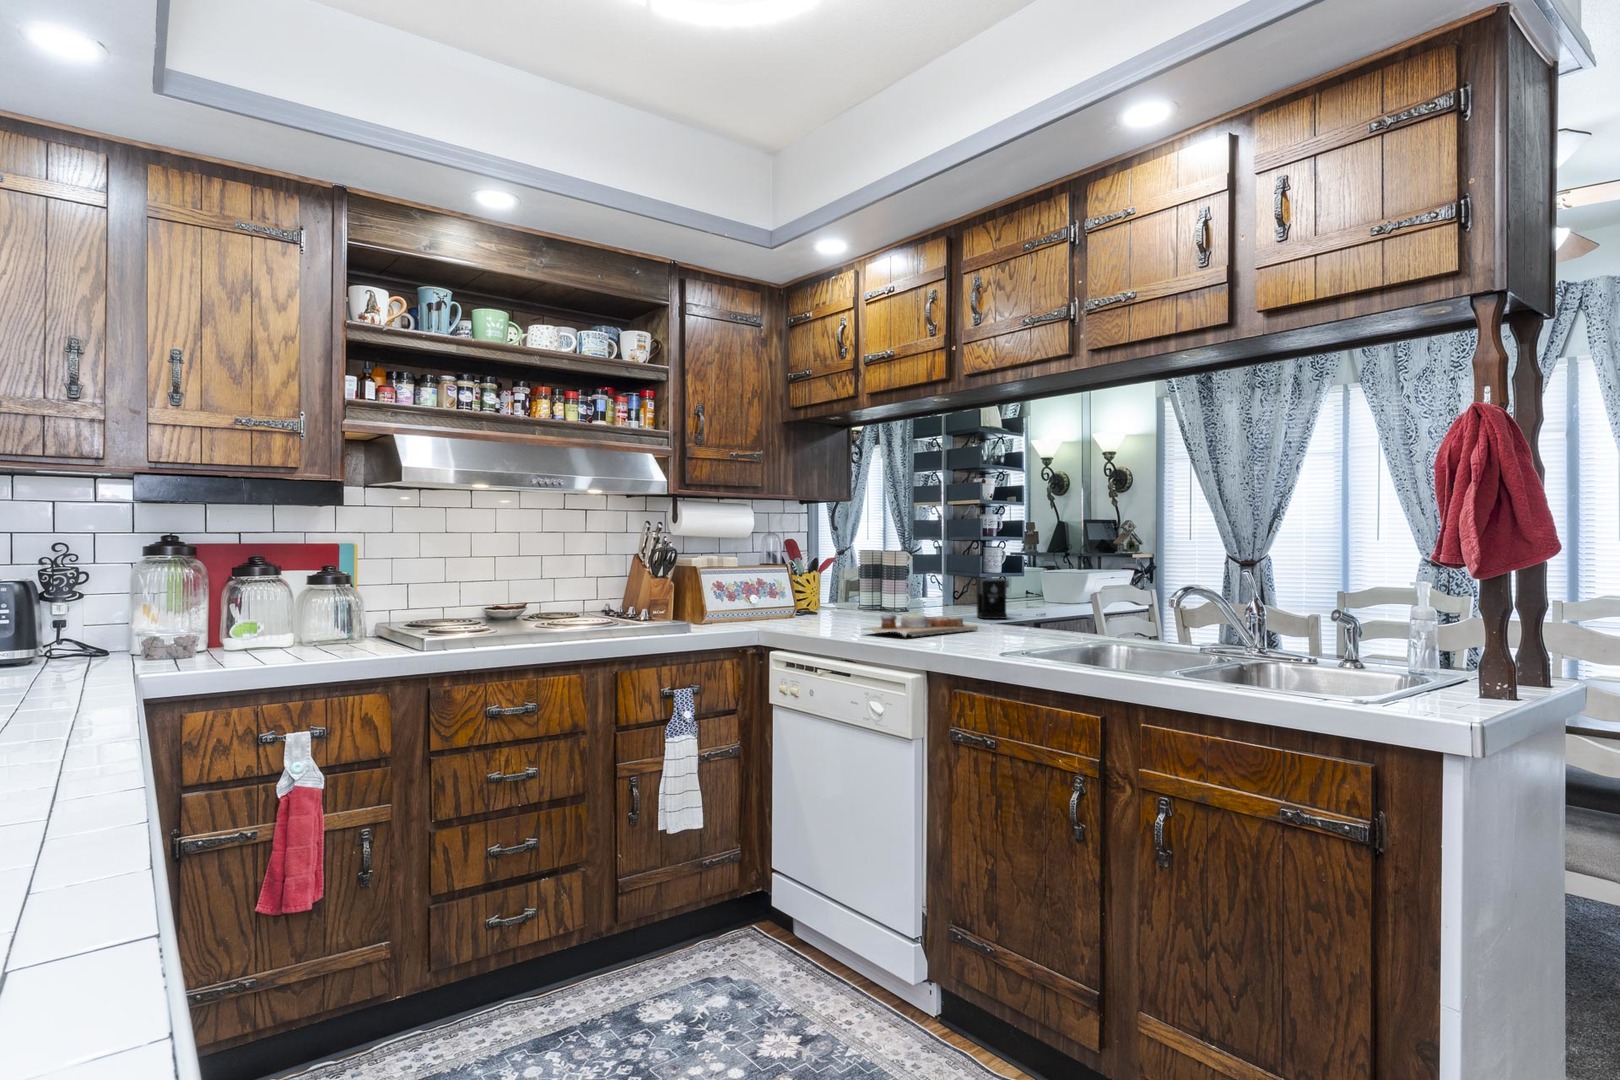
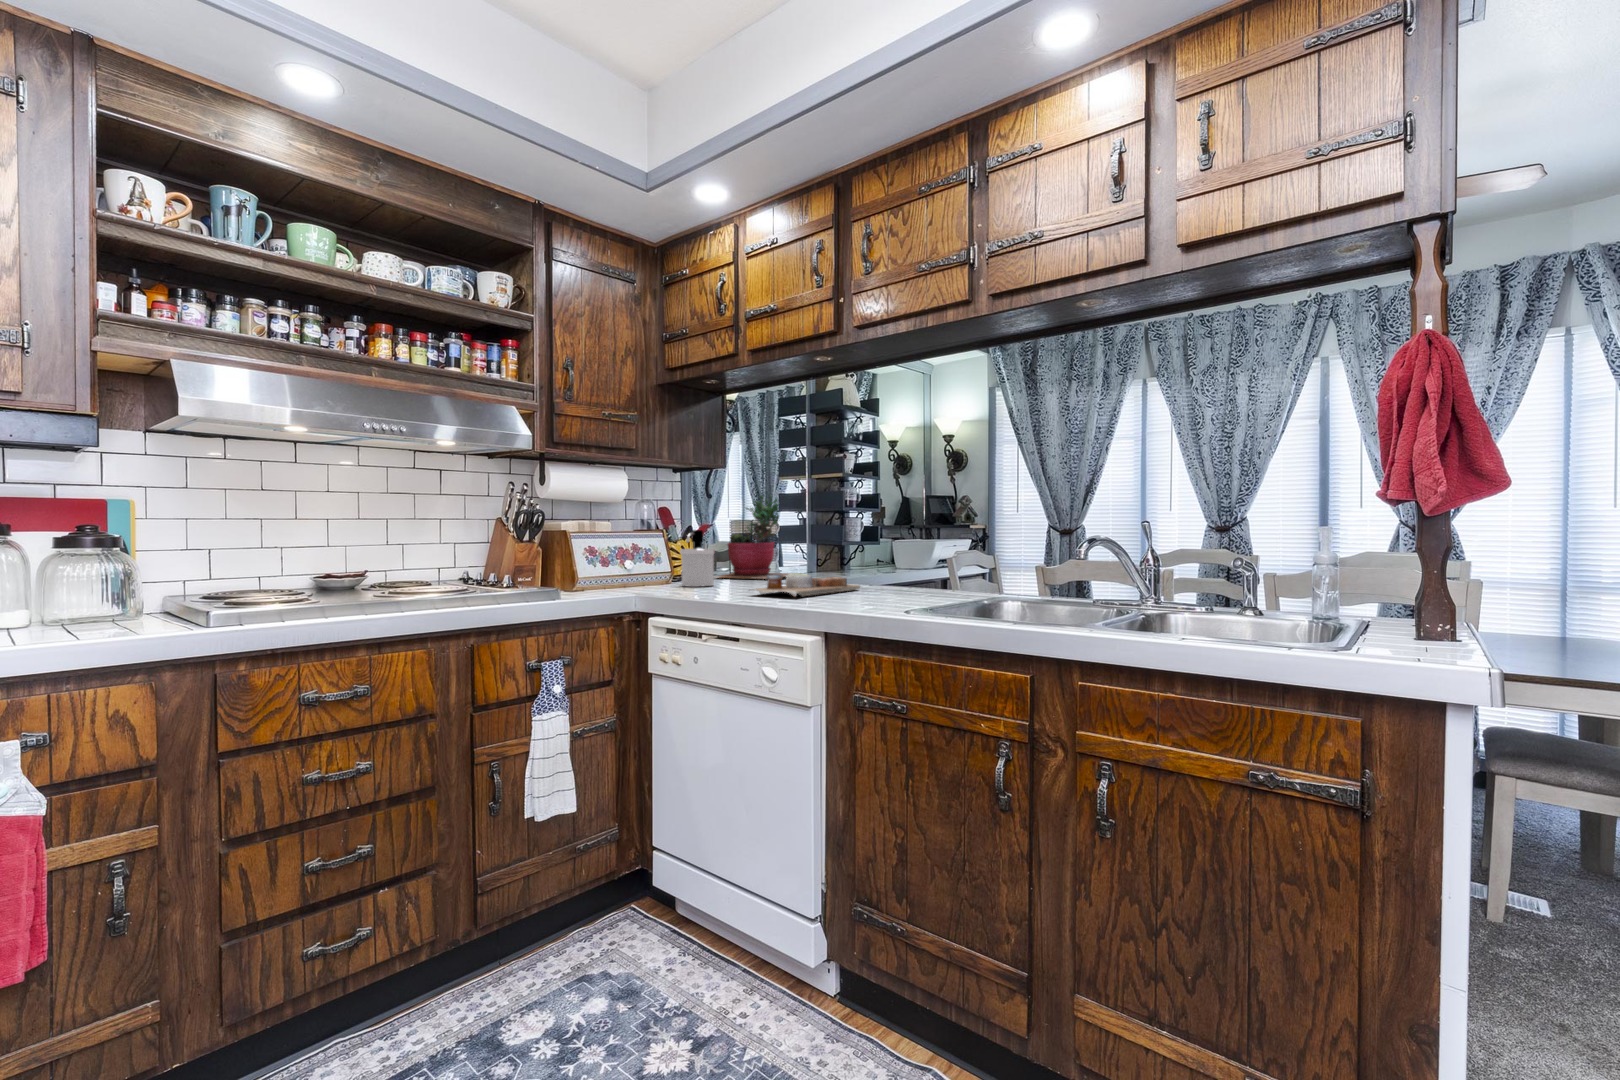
succulent plant: none [837,529,925,616] -> present [718,496,790,579]
soap dispenser: none [803,568,836,624] -> present [680,530,715,587]
coffee maker: present [976,578,1045,619] -> none [847,541,910,580]

